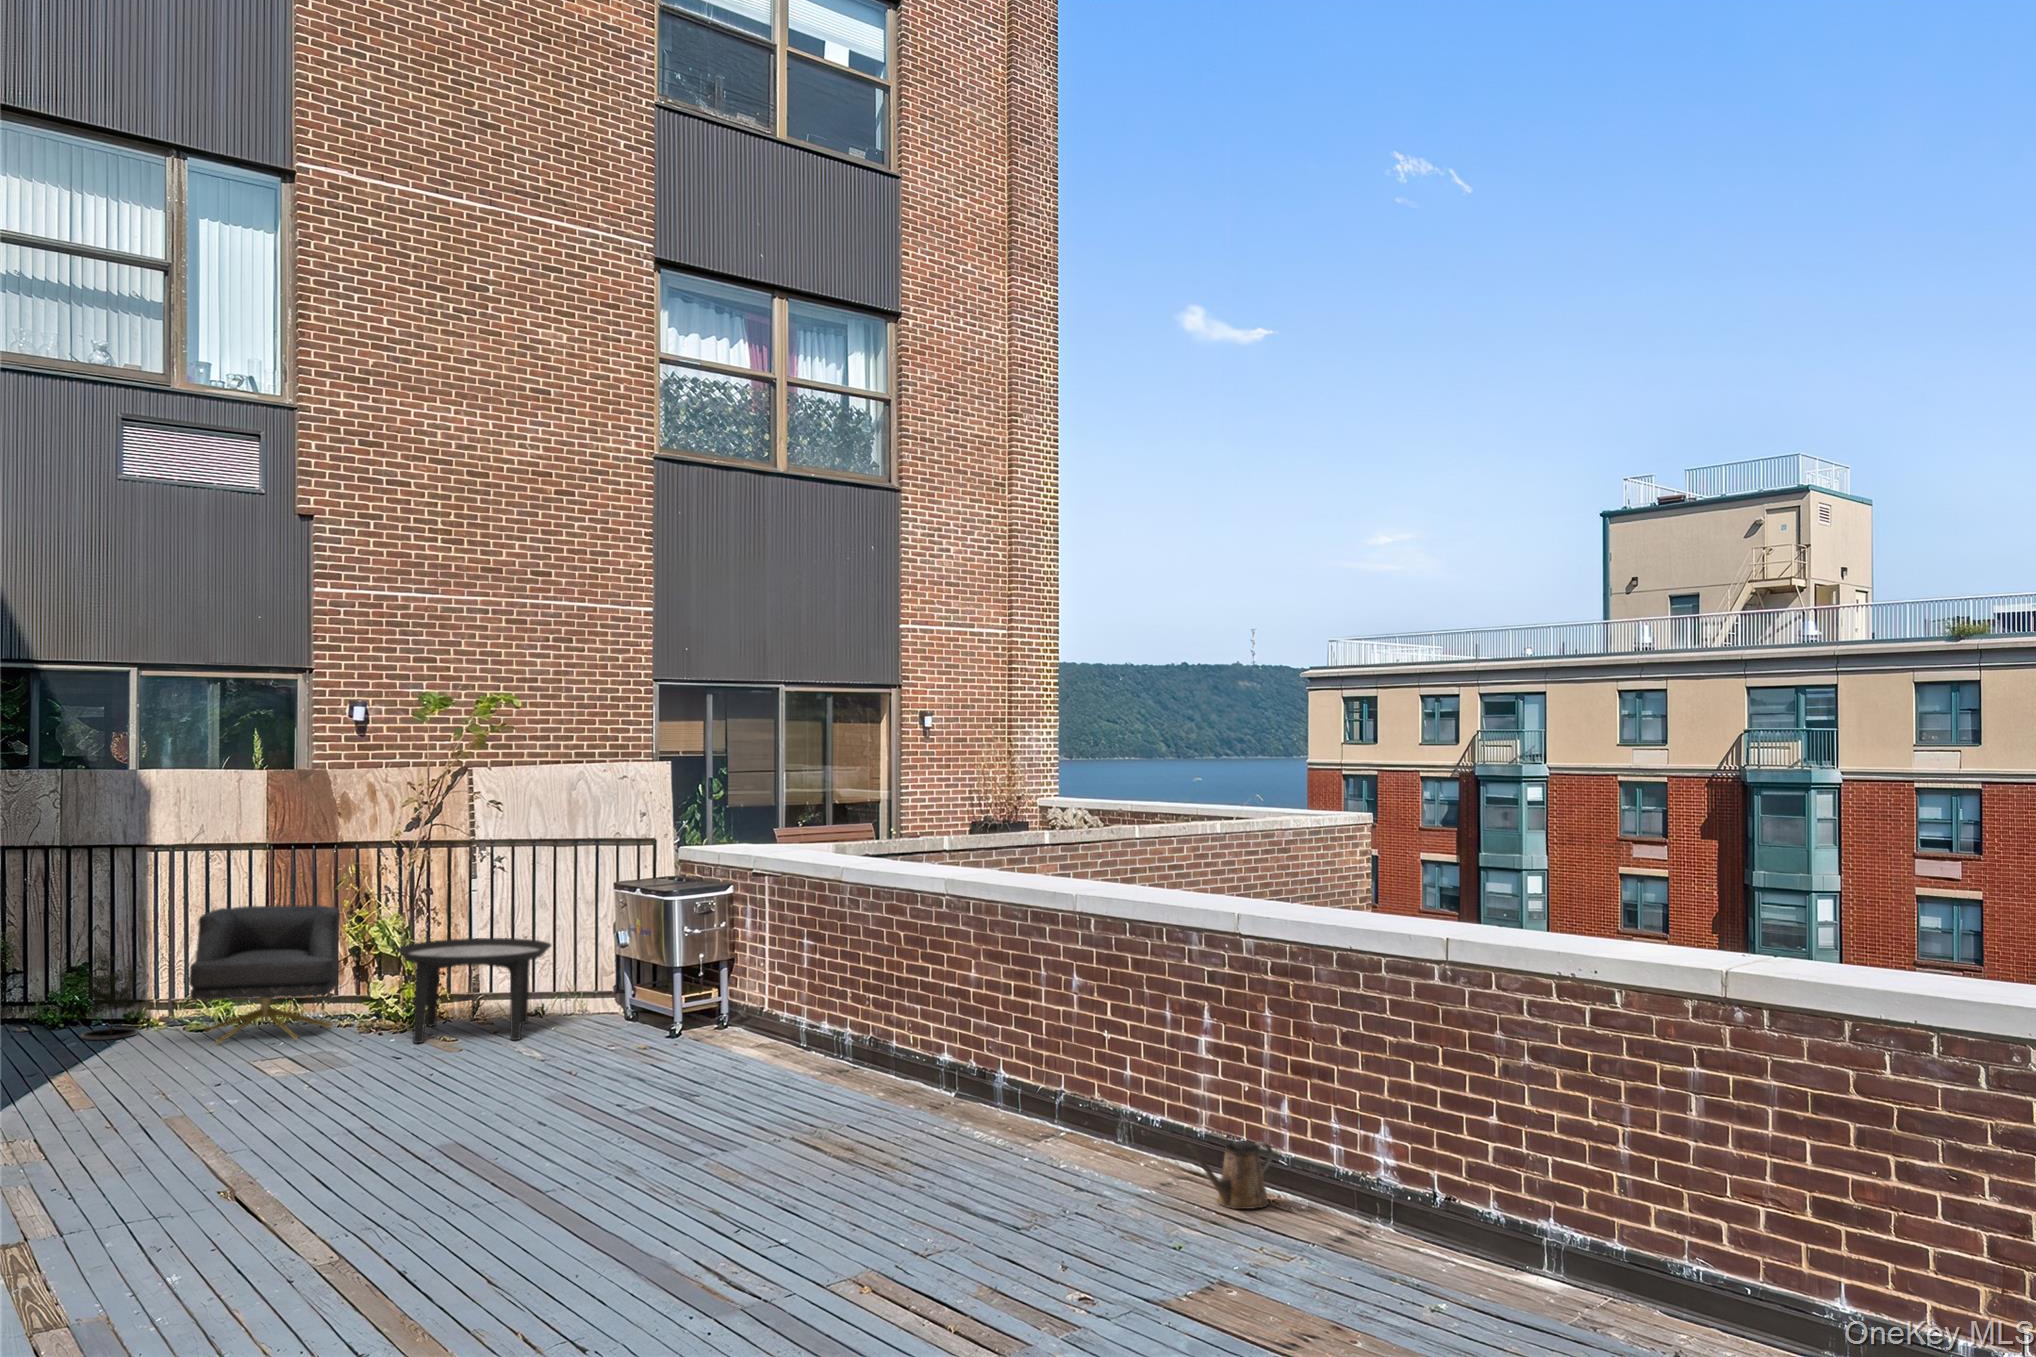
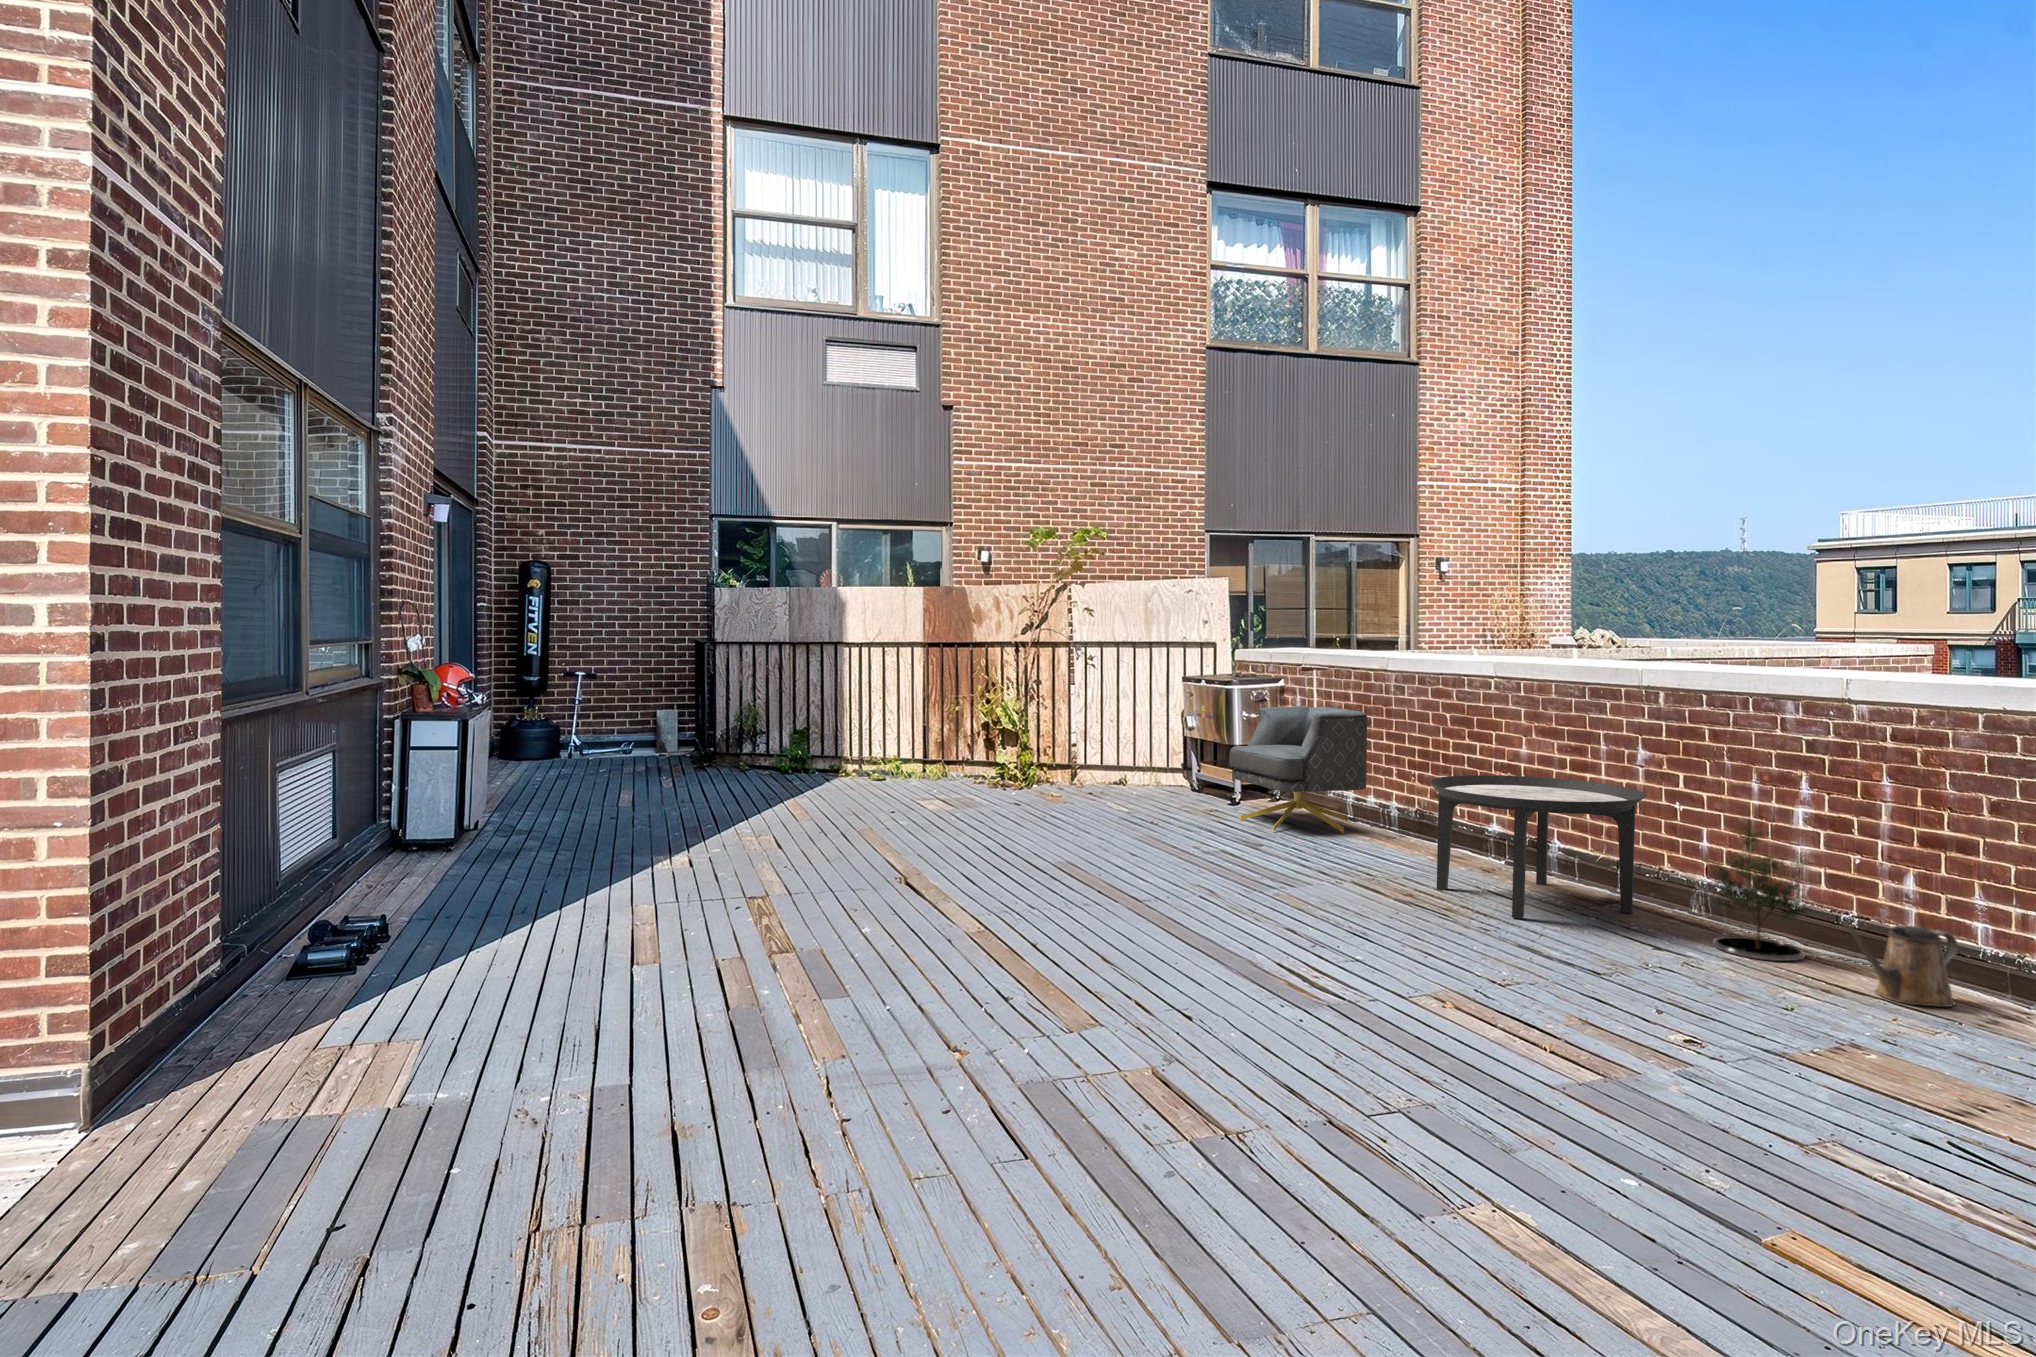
armchair: present [189,905,340,1044] -> present [1229,706,1367,833]
round table: present [397,938,551,1043] -> present [1429,775,1646,919]
potted tree: present [81,950,139,1040] -> present [1706,815,1813,961]

